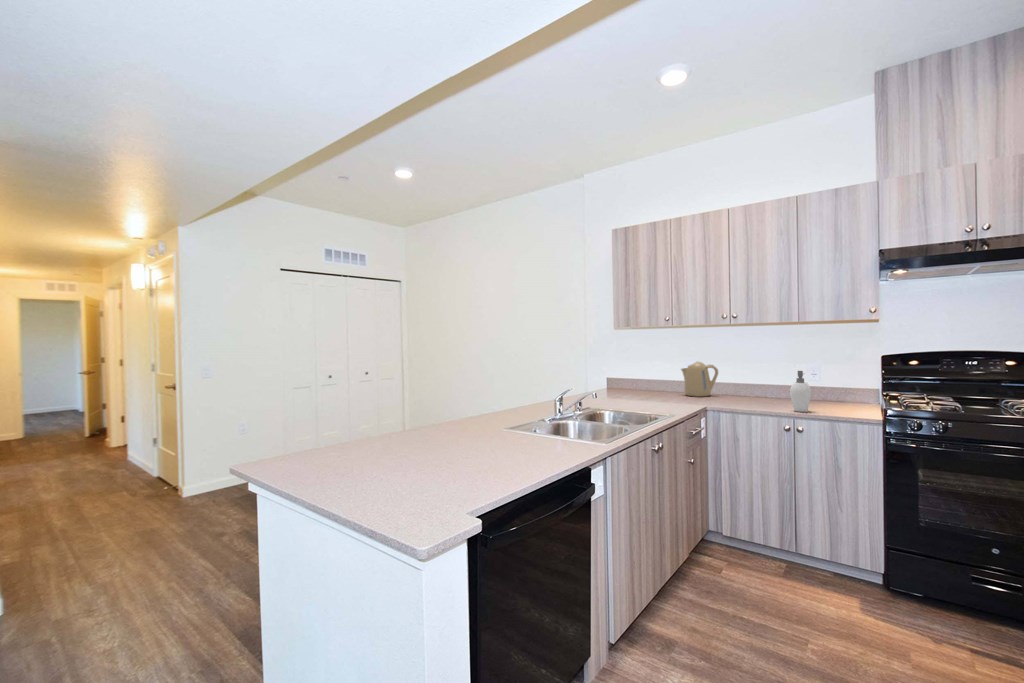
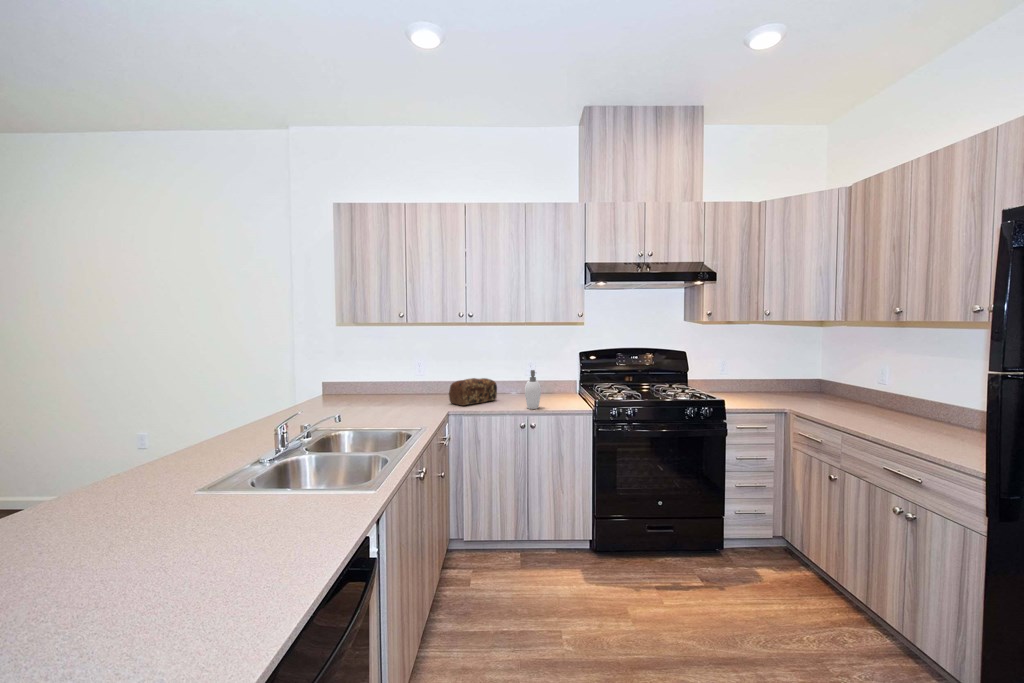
kettle: present [681,361,718,397] -> none [412,362,450,400]
bread loaf: none [712,378,766,403] -> present [449,378,497,406]

